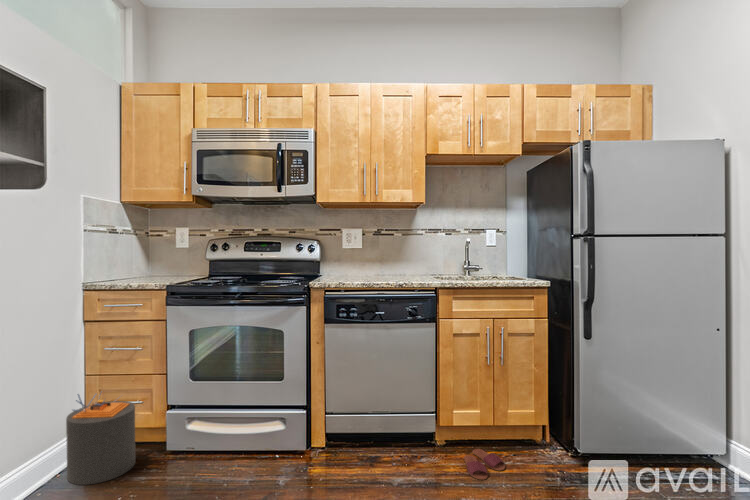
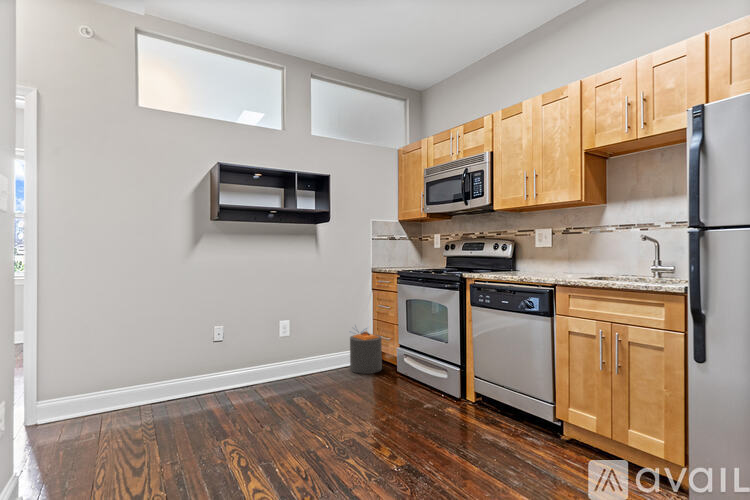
slippers: present [464,449,505,480] -> none [543,450,593,474]

